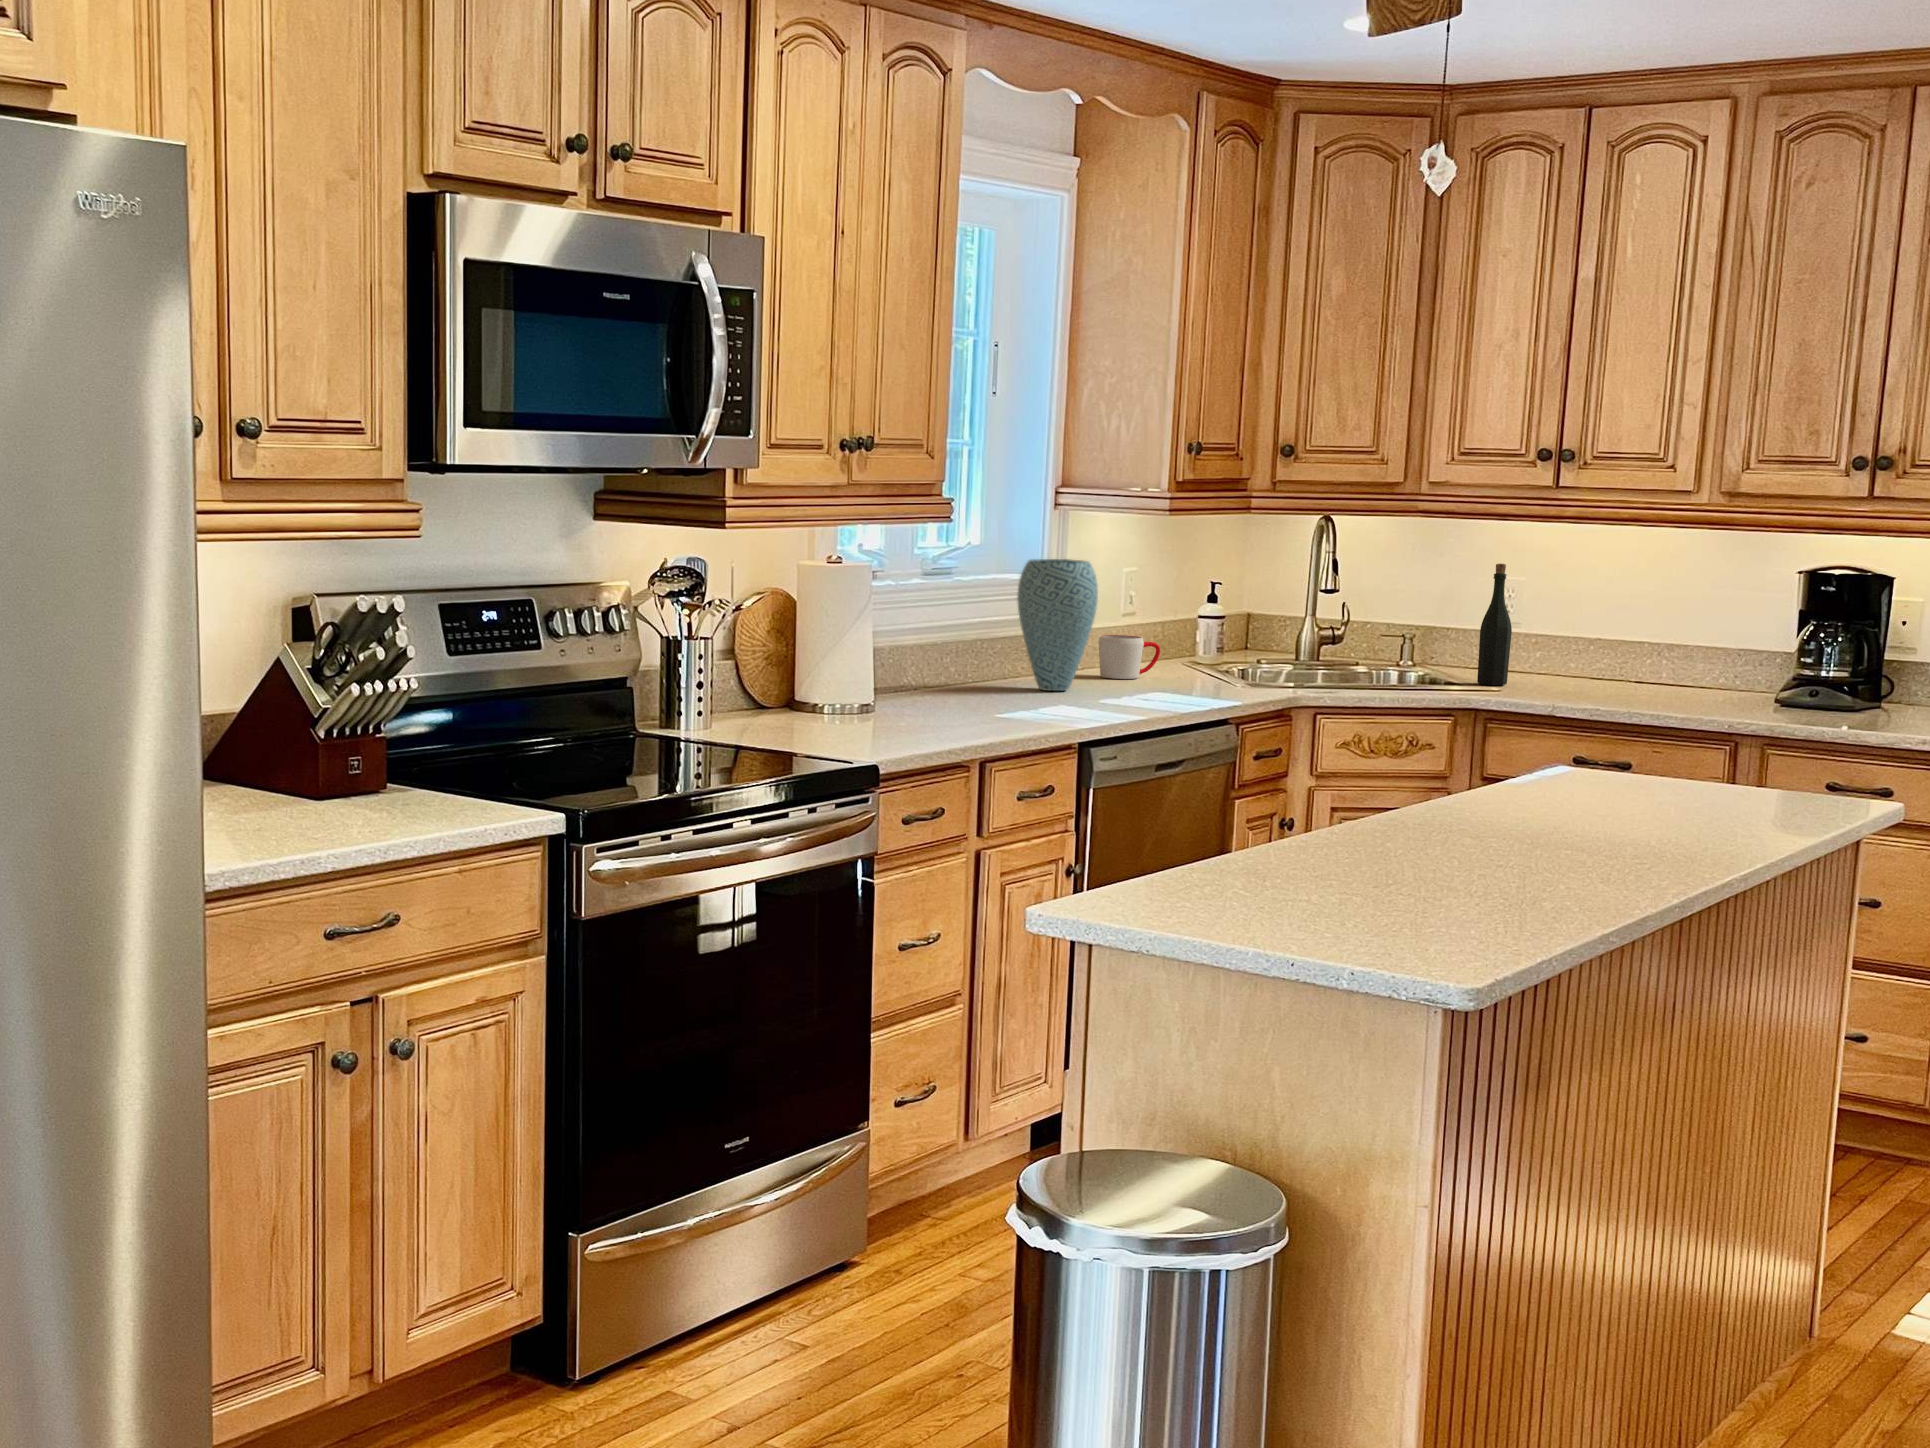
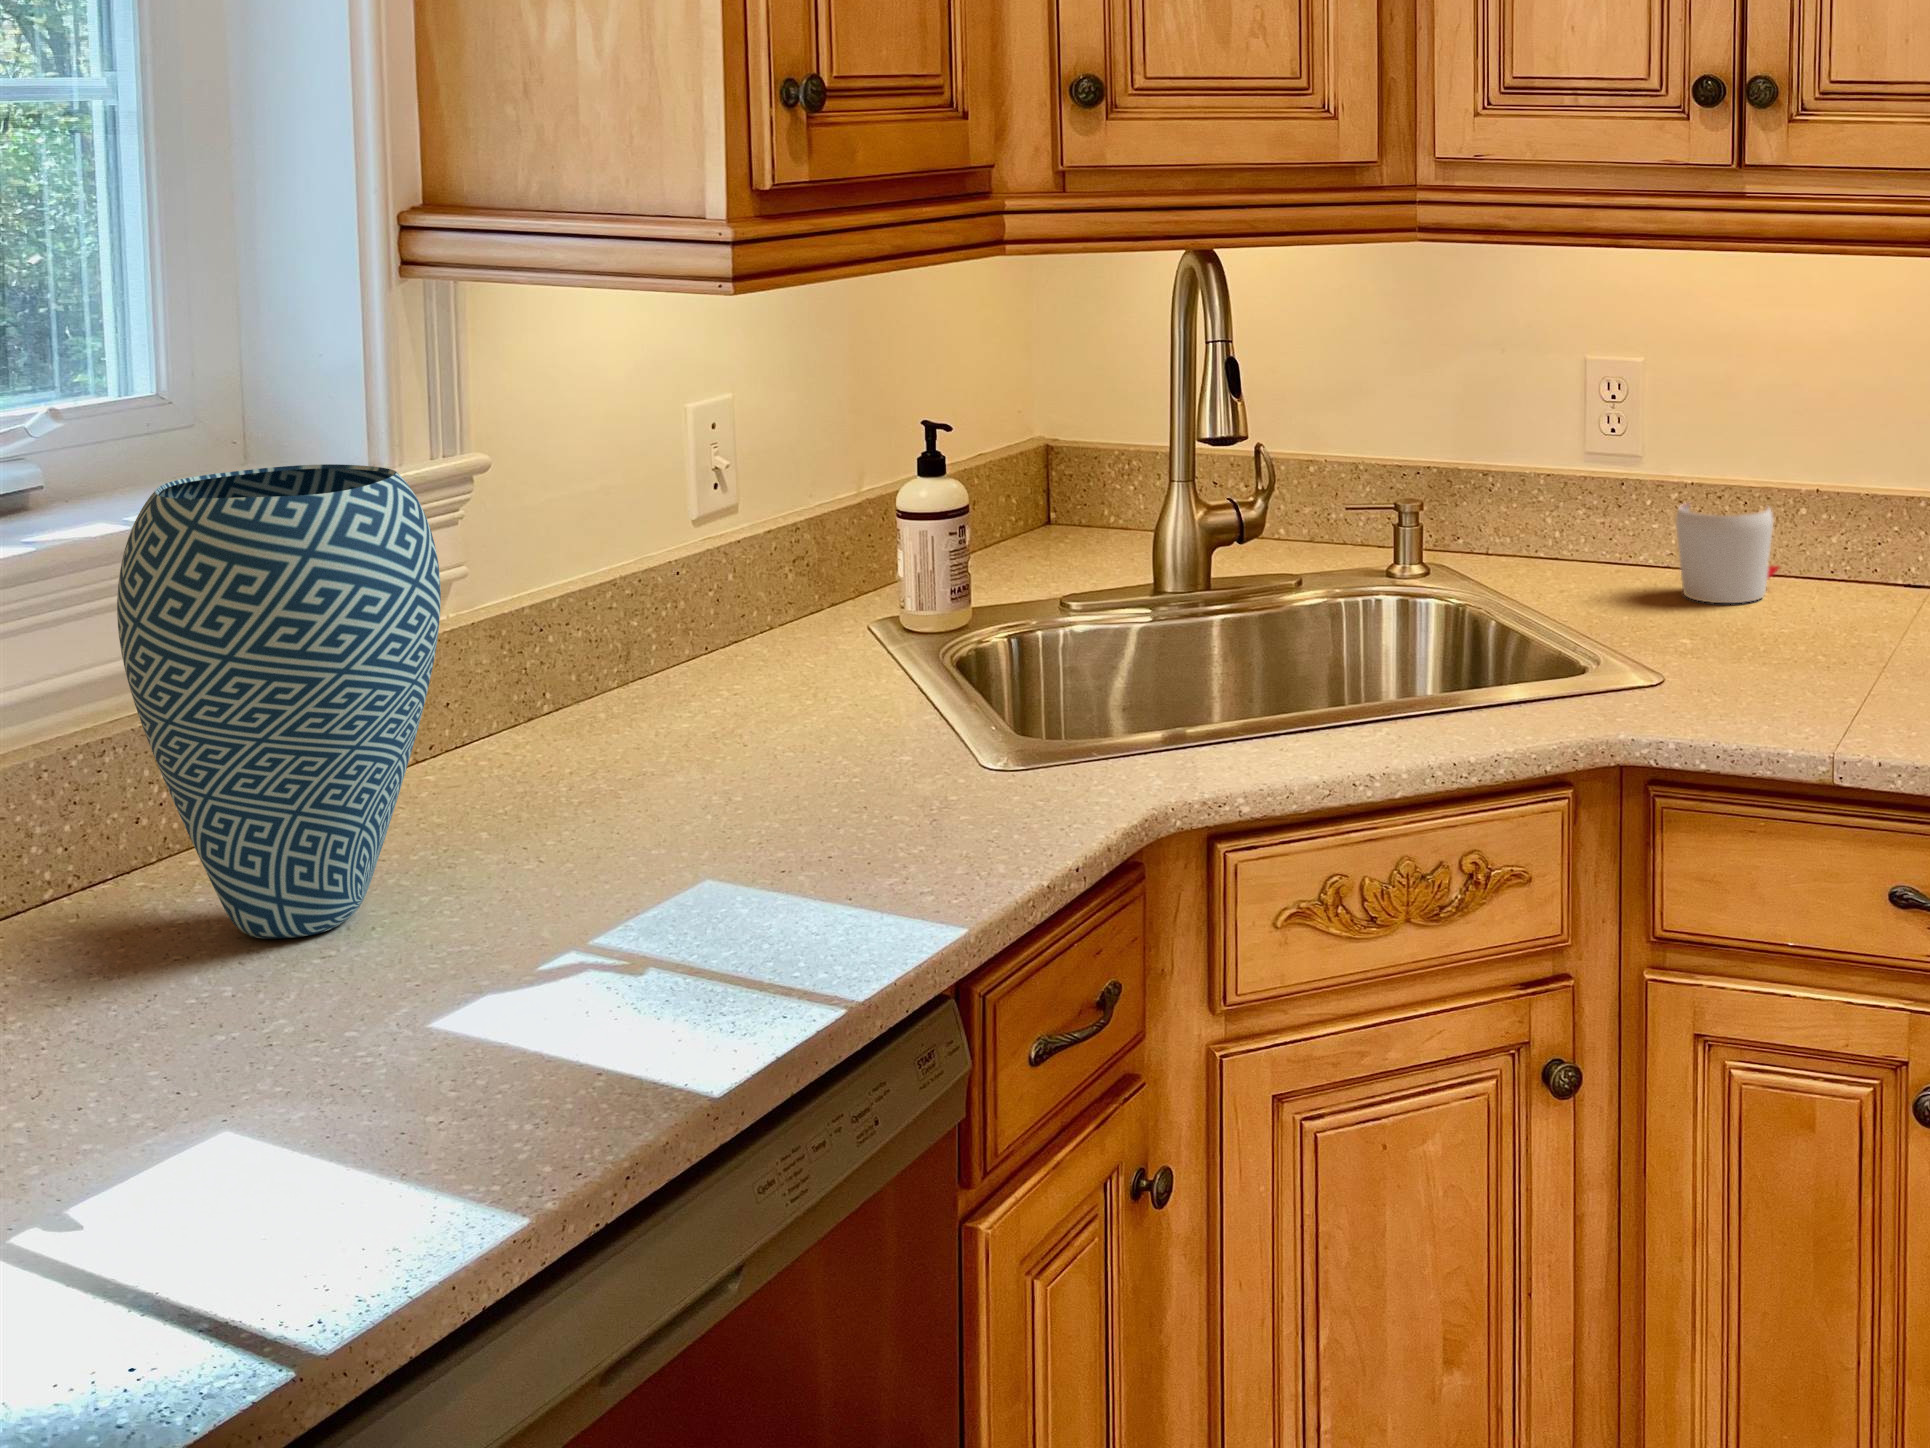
bottle: present [1477,563,1512,685] -> none [1584,357,1657,657]
mug: present [1099,635,1160,679] -> present [1676,503,1779,603]

